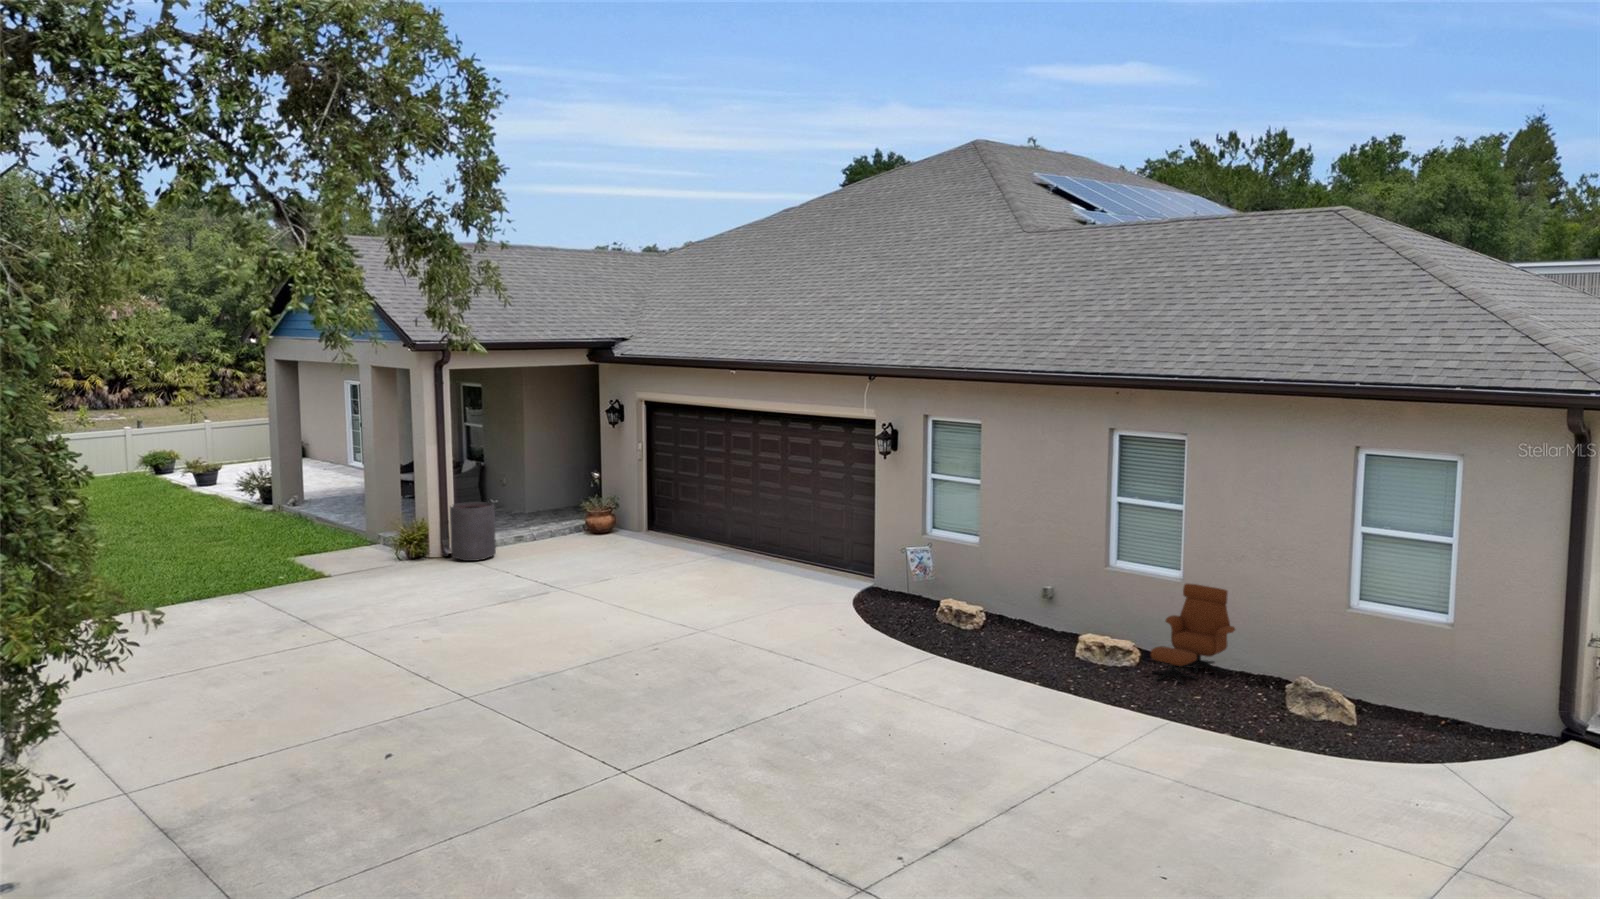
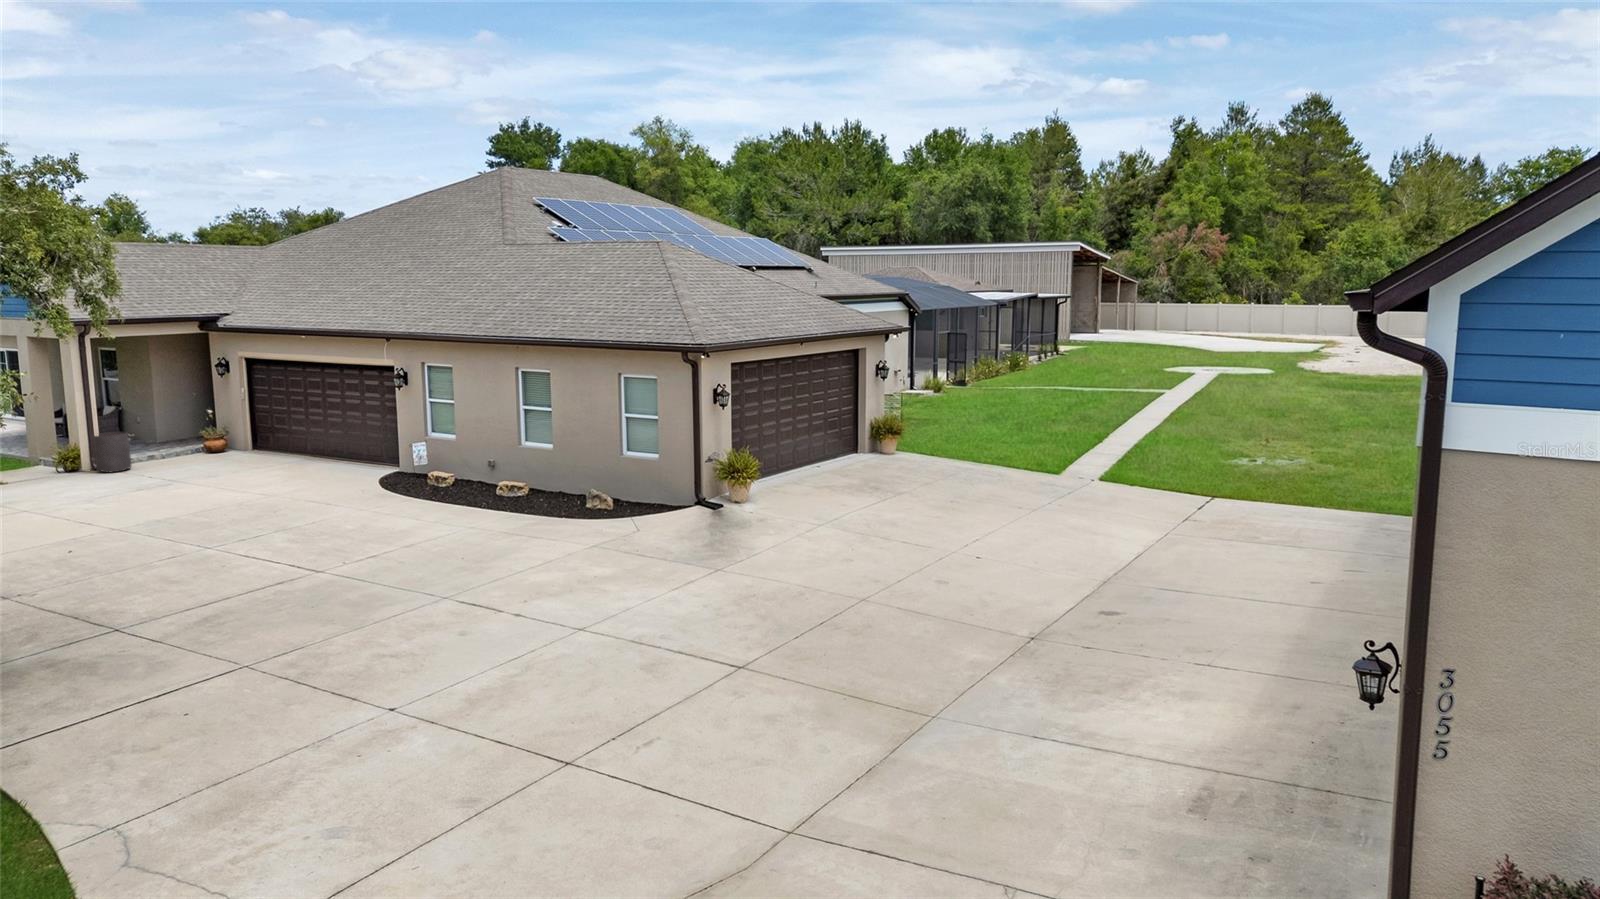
lounge chair: present [1151,584,1235,684] -> none [525,450,573,500]

